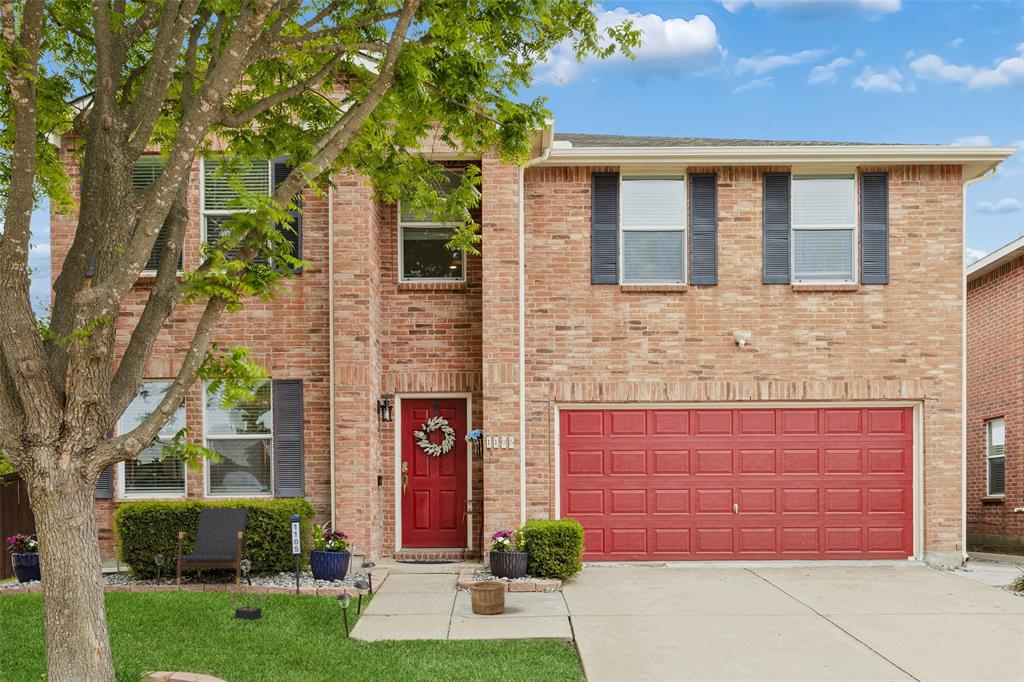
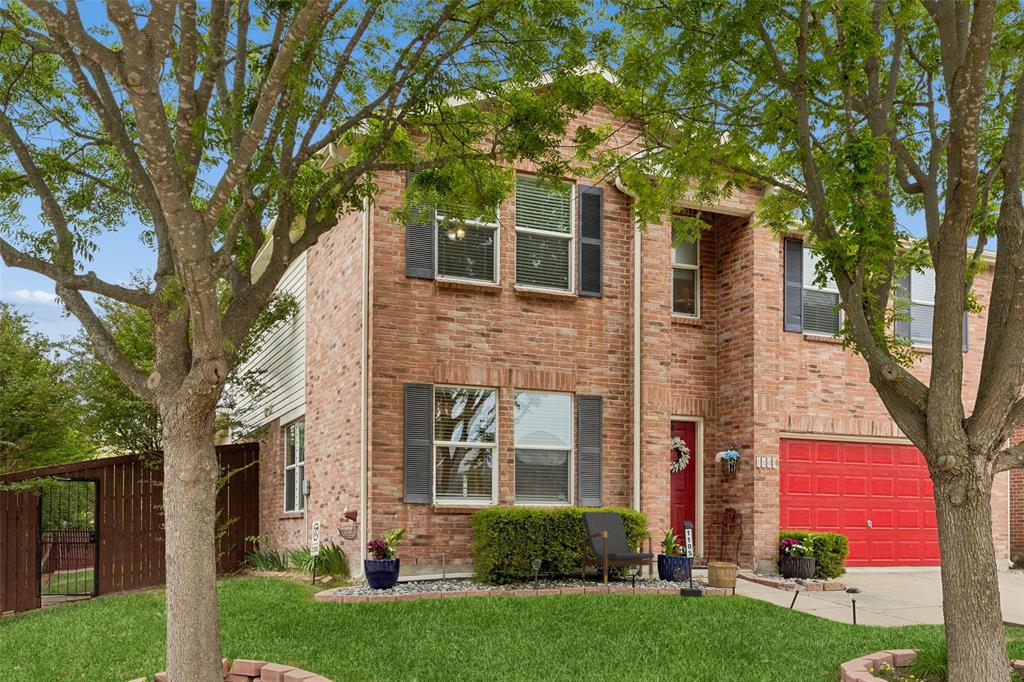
wooden bucket: present [470,581,505,614] -> present [707,562,737,588]
decorative plant: present [230,586,263,619] -> present [673,568,706,597]

